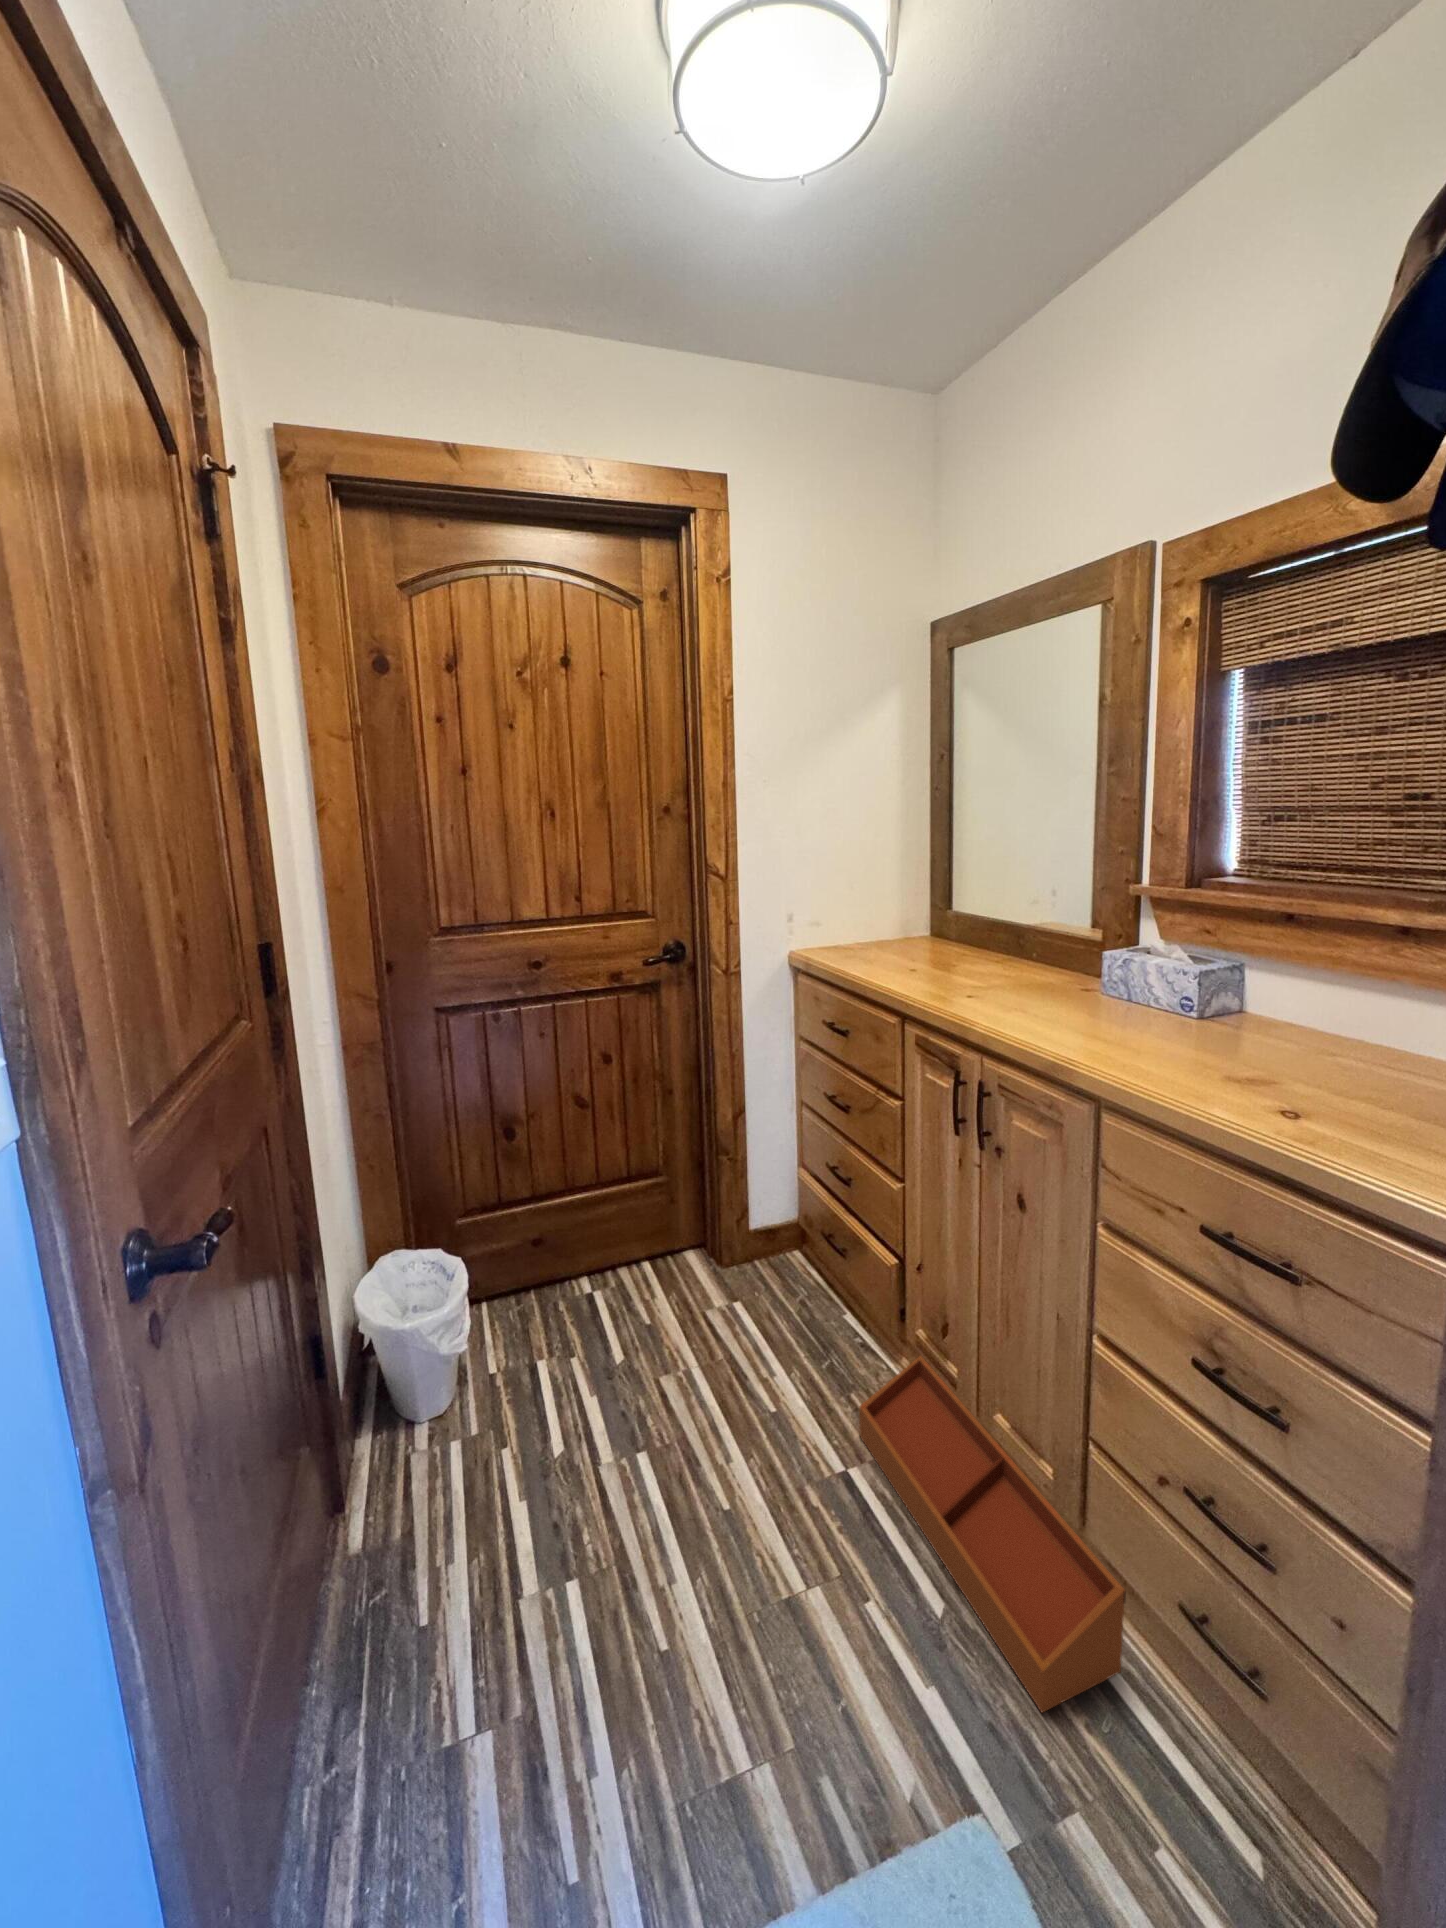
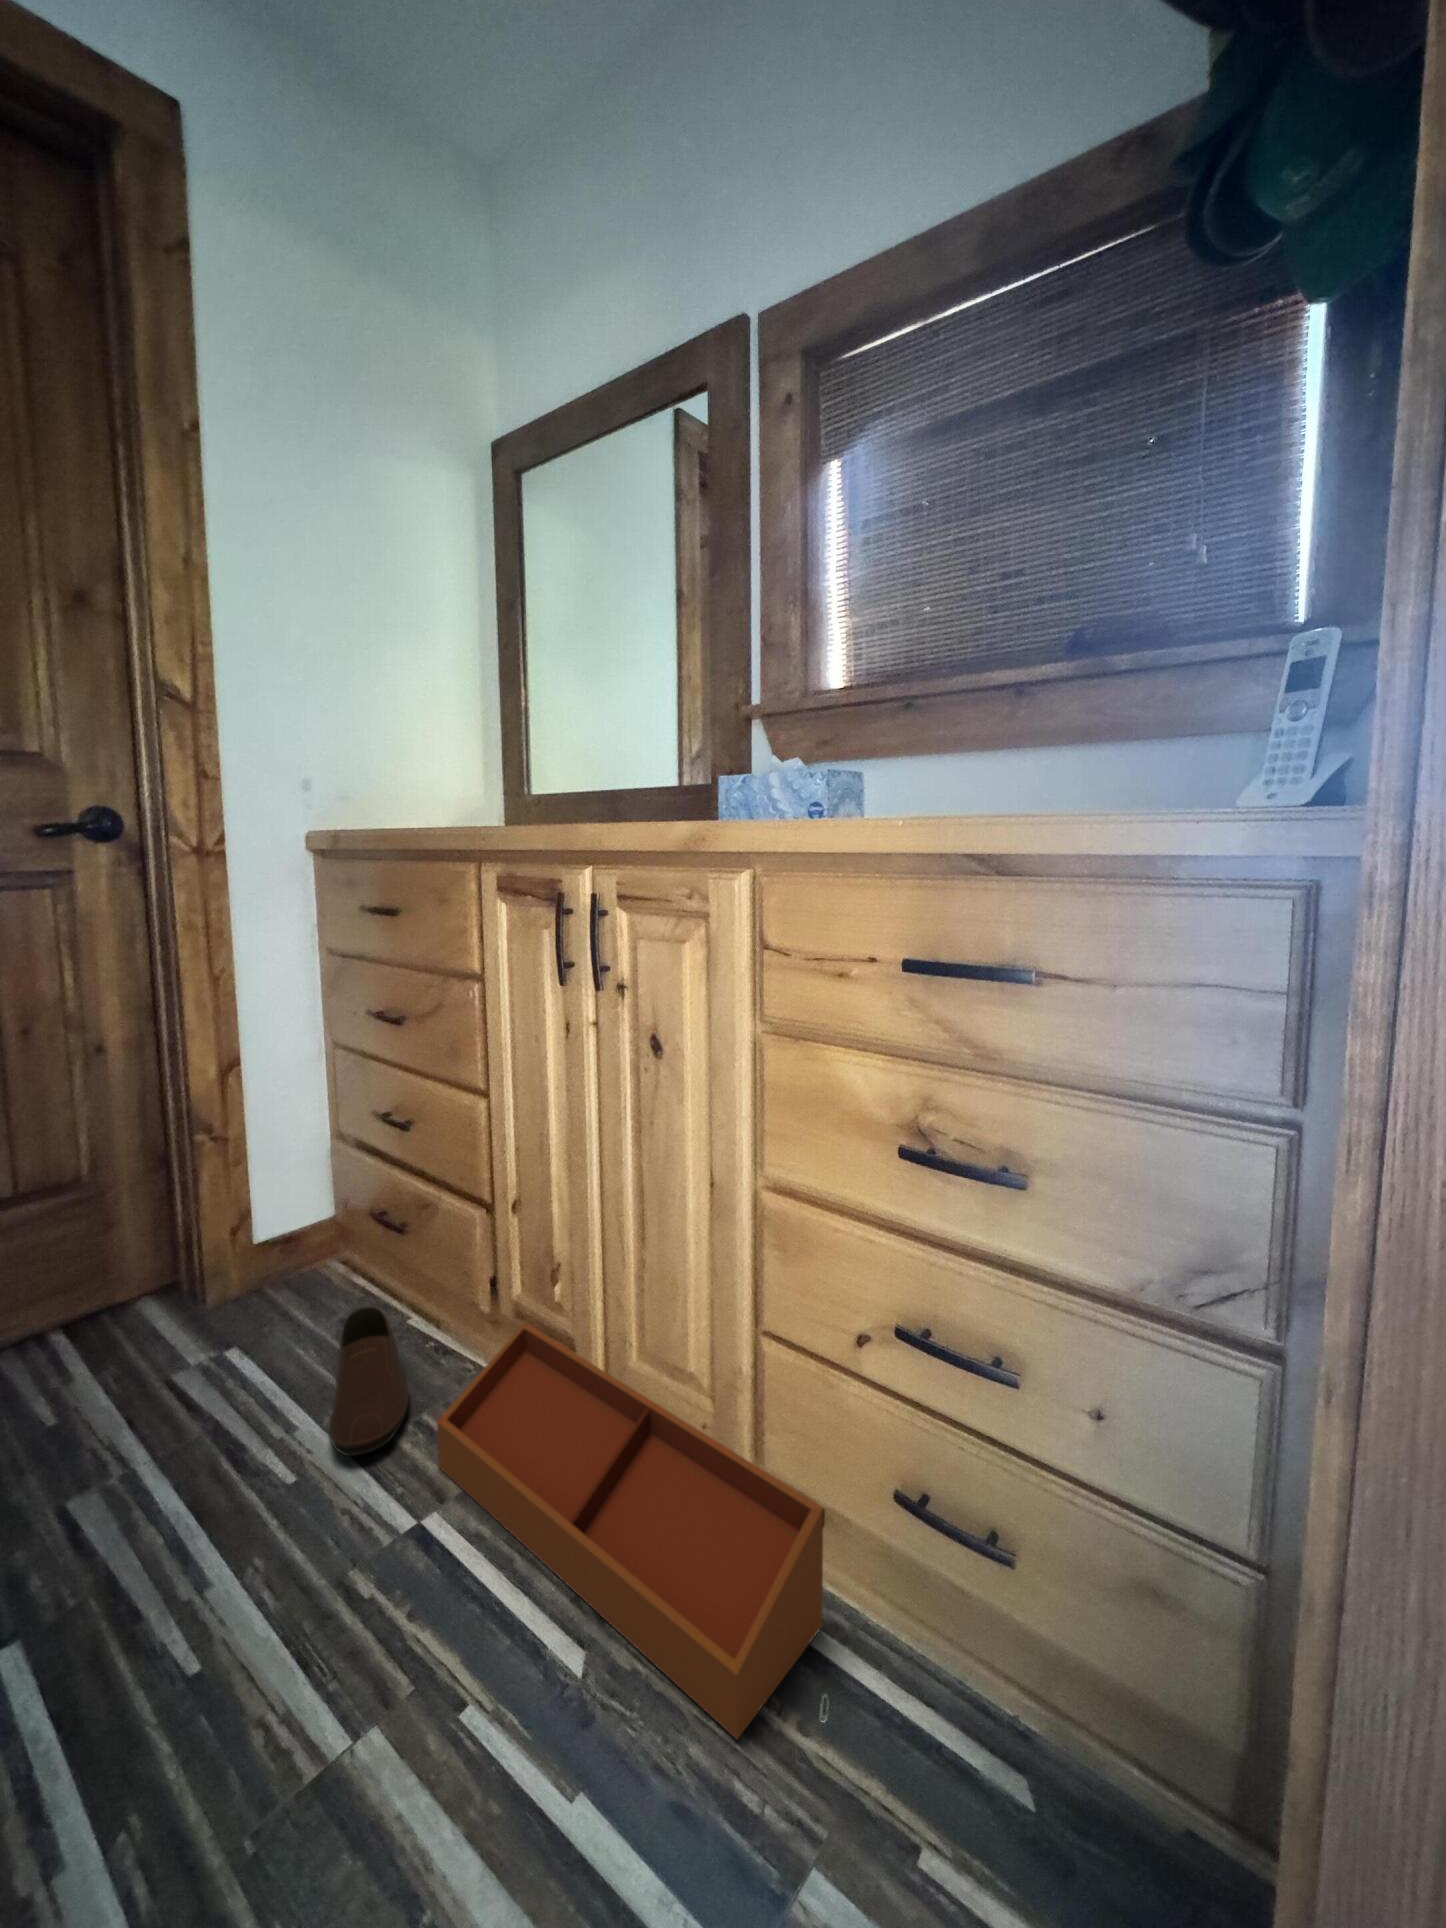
shoe: none [794,1302,842,1409] -> present [329,1307,409,1456]

